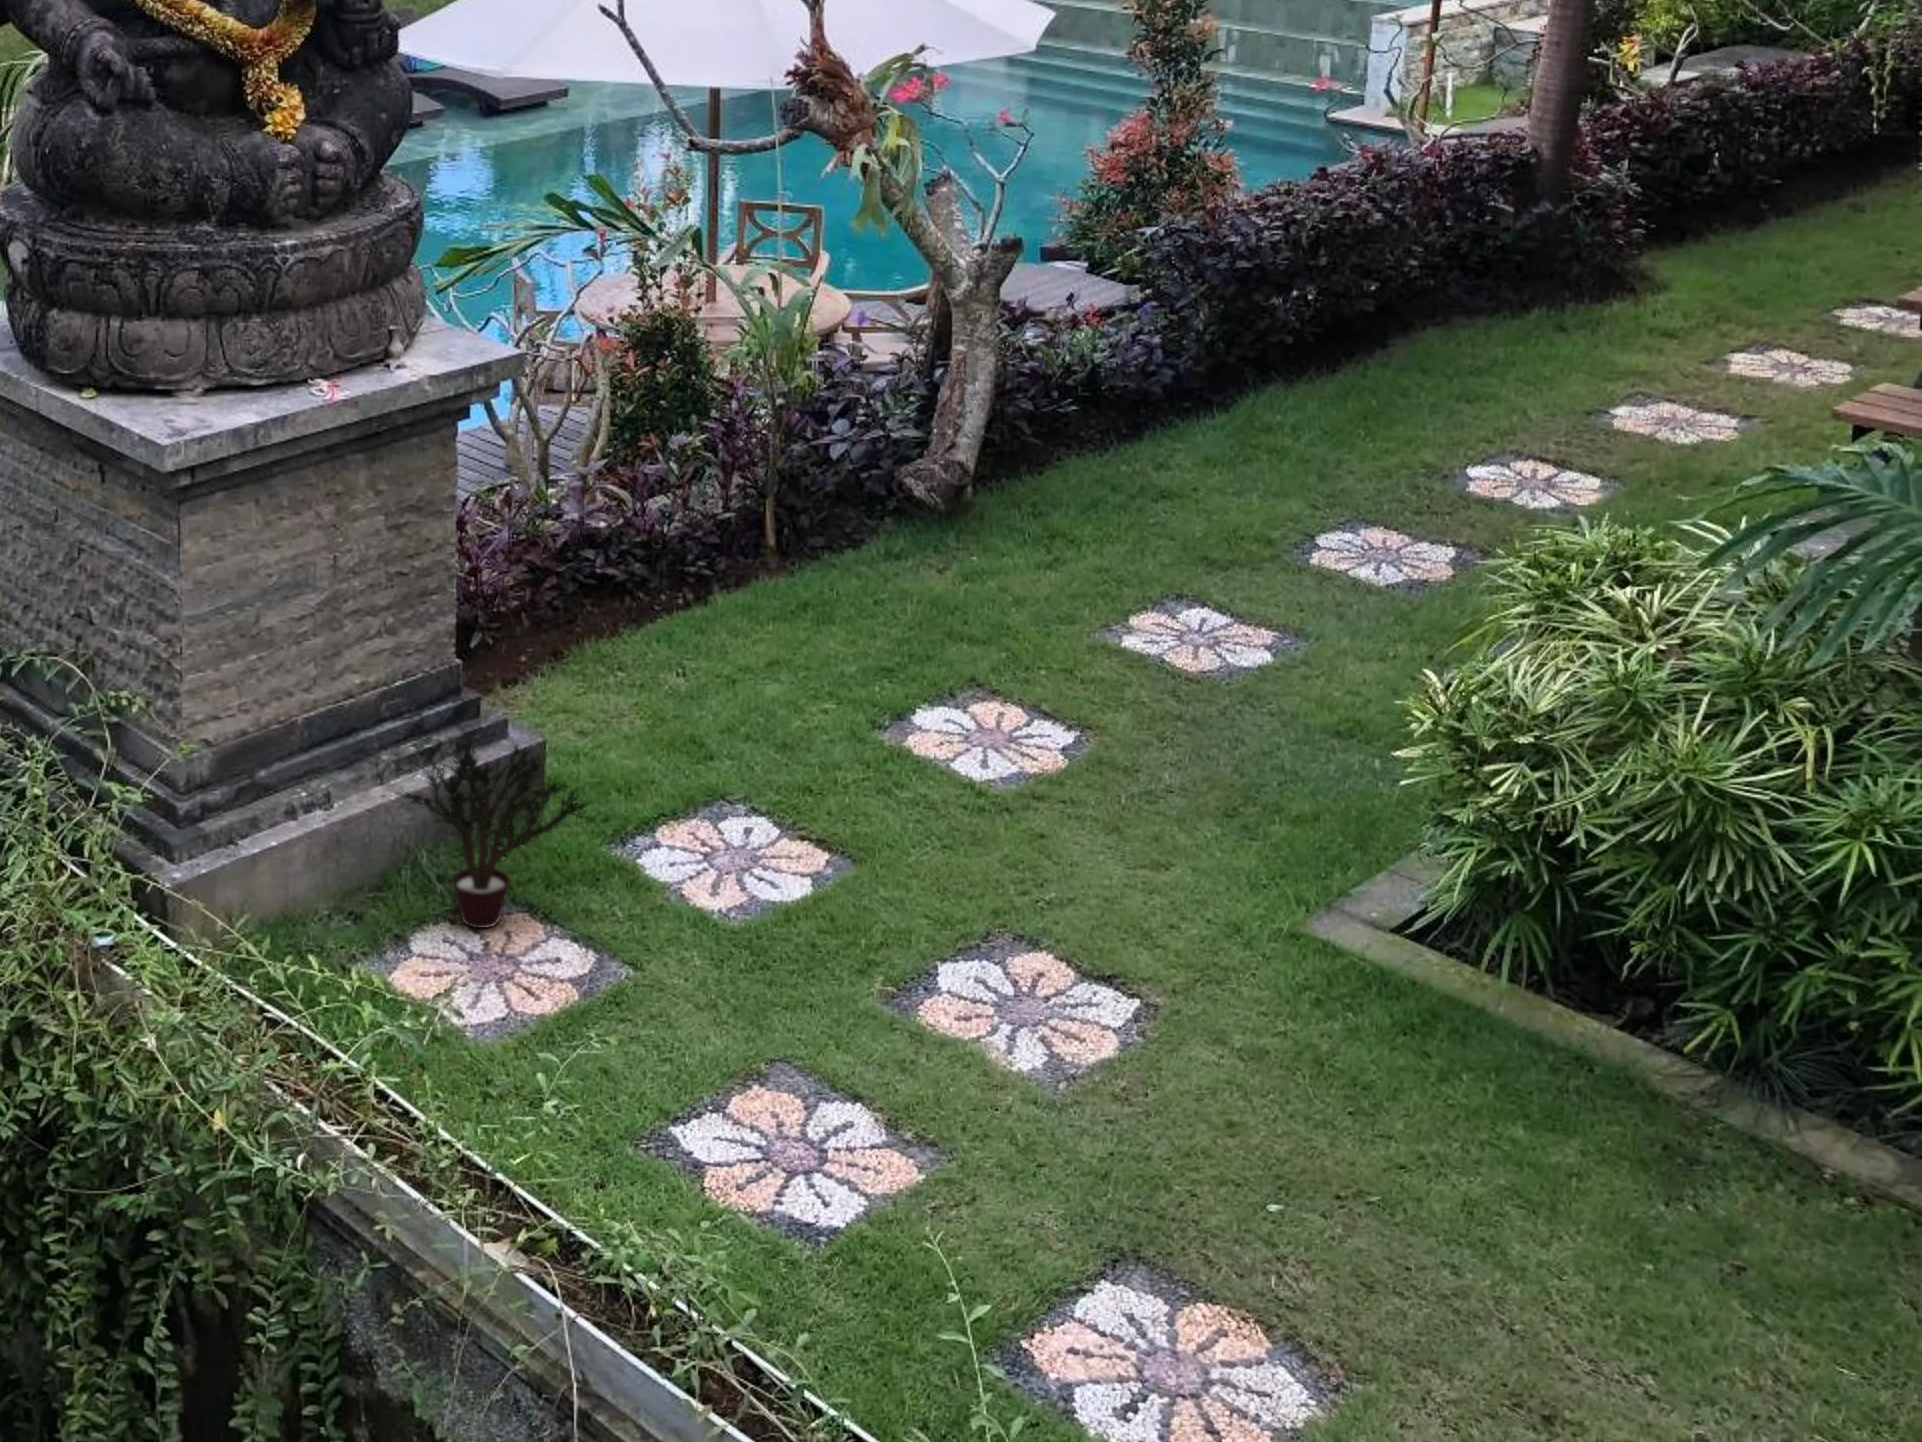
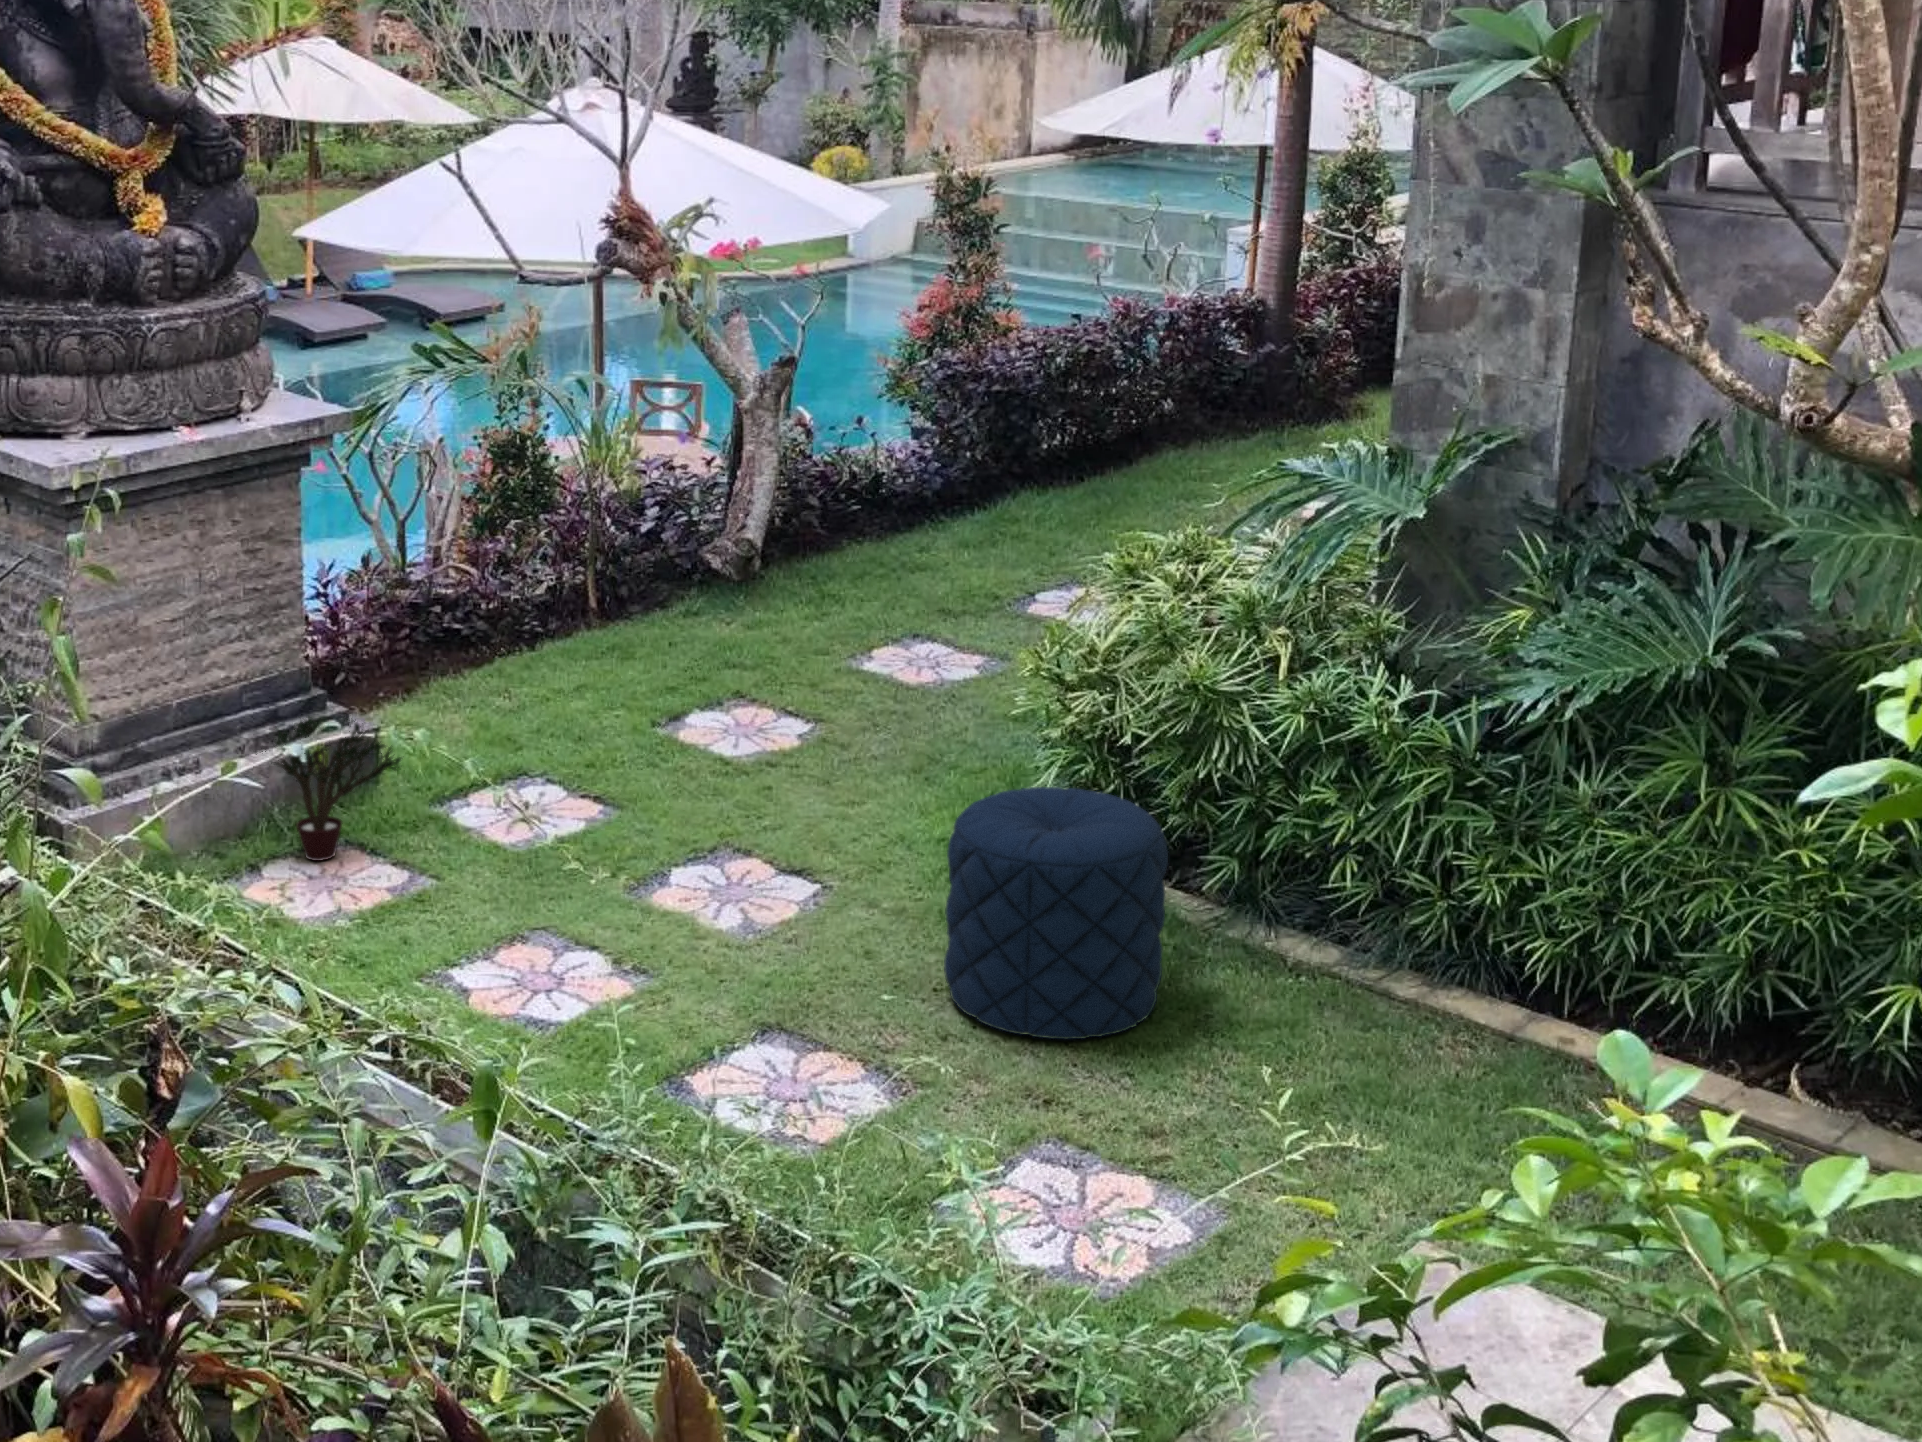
pouf: none [1369,937,1714,1322] -> present [944,787,1168,1039]

